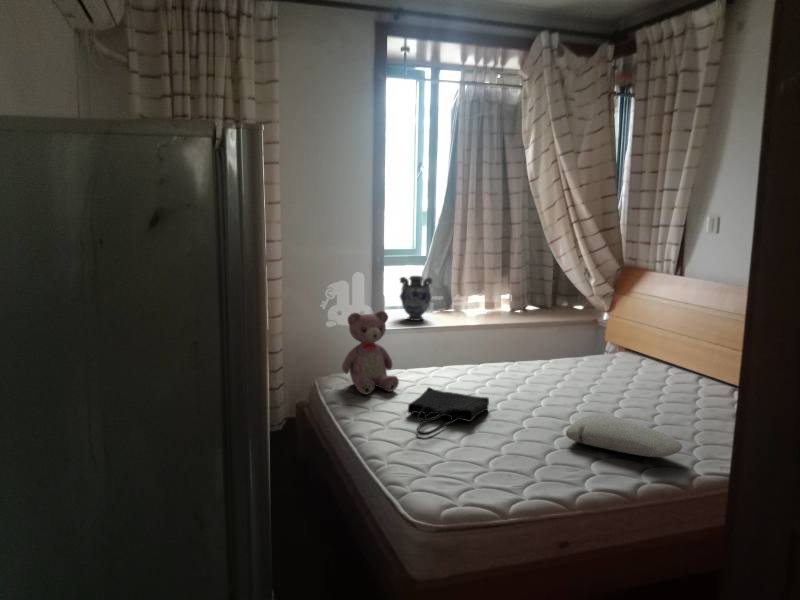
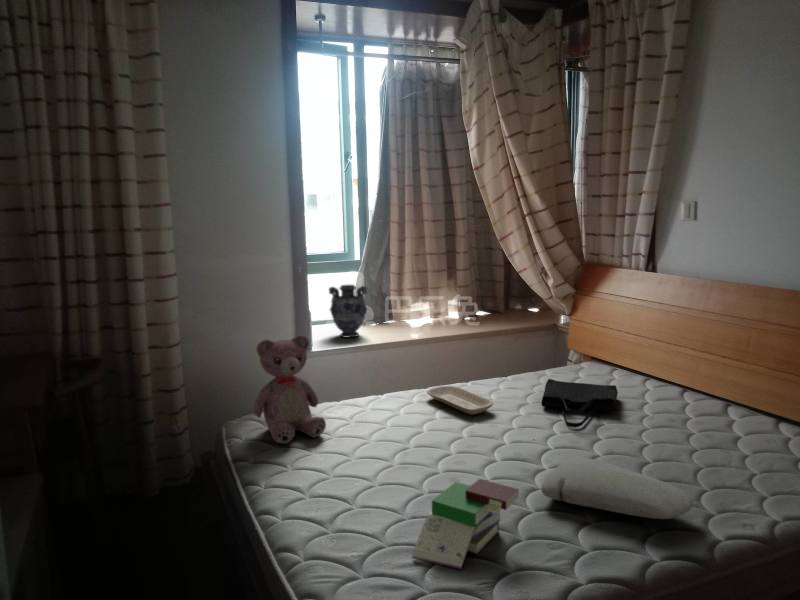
tray: none [480,362,535,384] -> present [427,386,493,415]
tote bag: present [408,387,489,435] -> present [542,379,618,427]
book: none [465,419,547,477] -> present [412,479,519,569]

